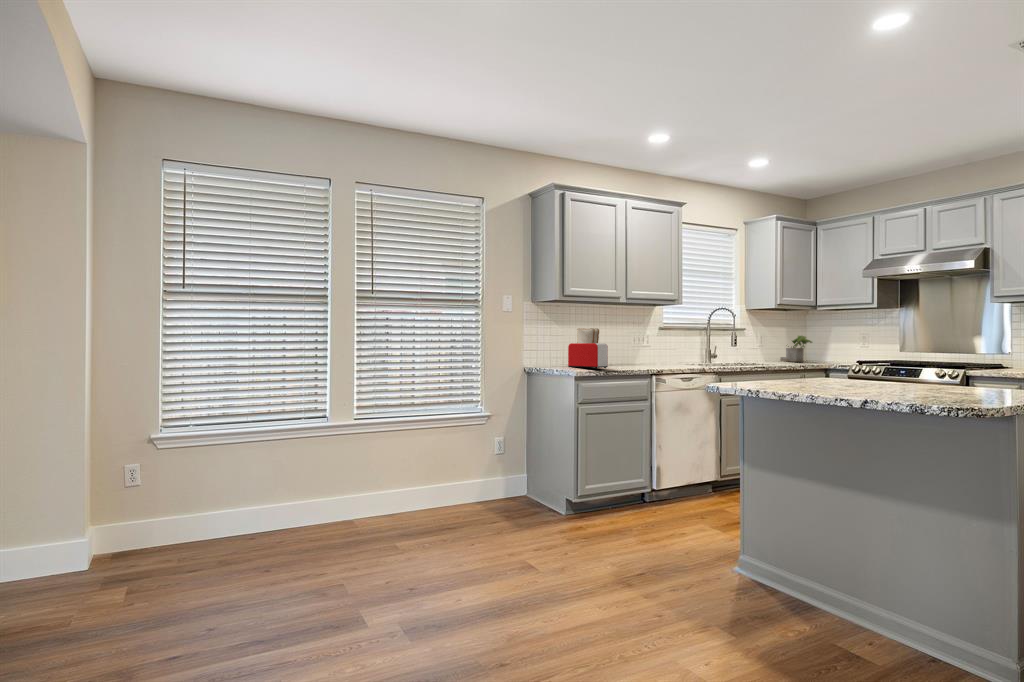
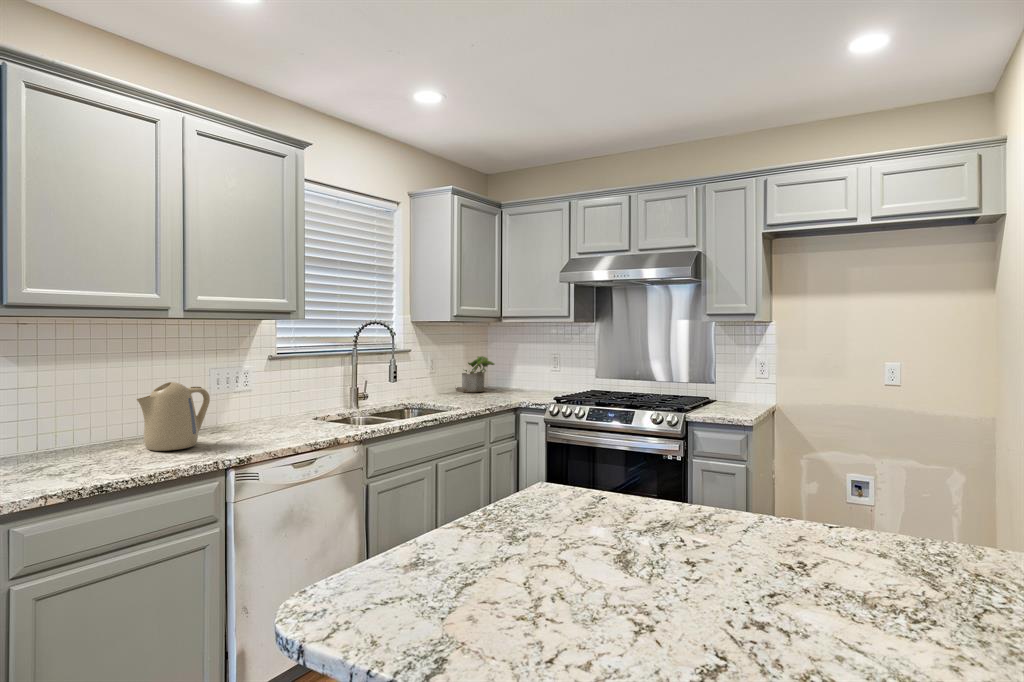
toaster: present [568,328,608,369] -> none [16,378,120,474]
kettle: none [608,334,639,367] -> present [137,382,210,451]

